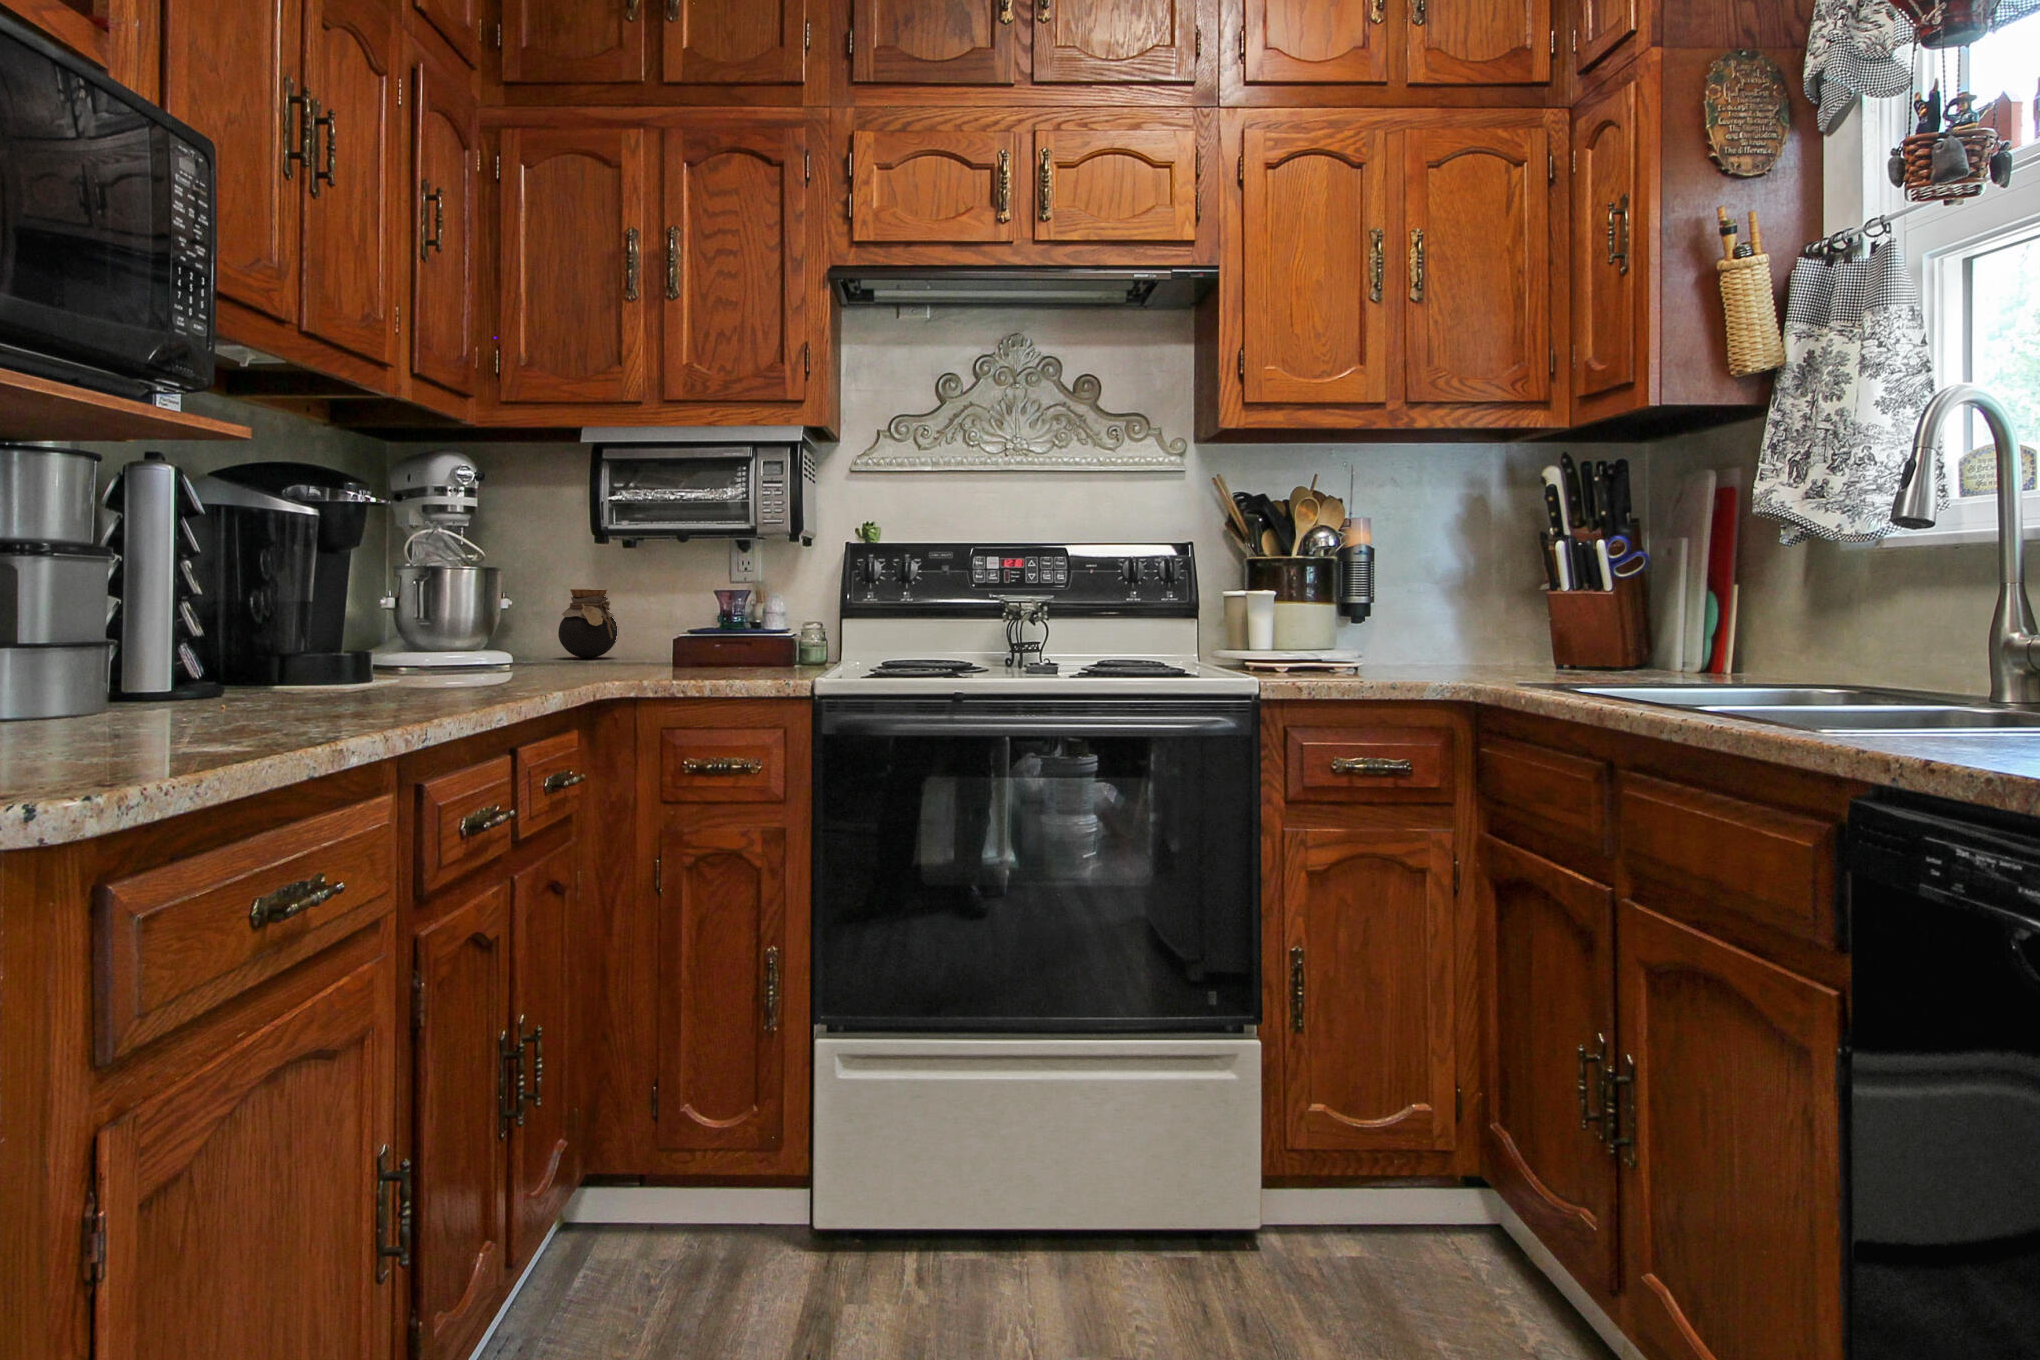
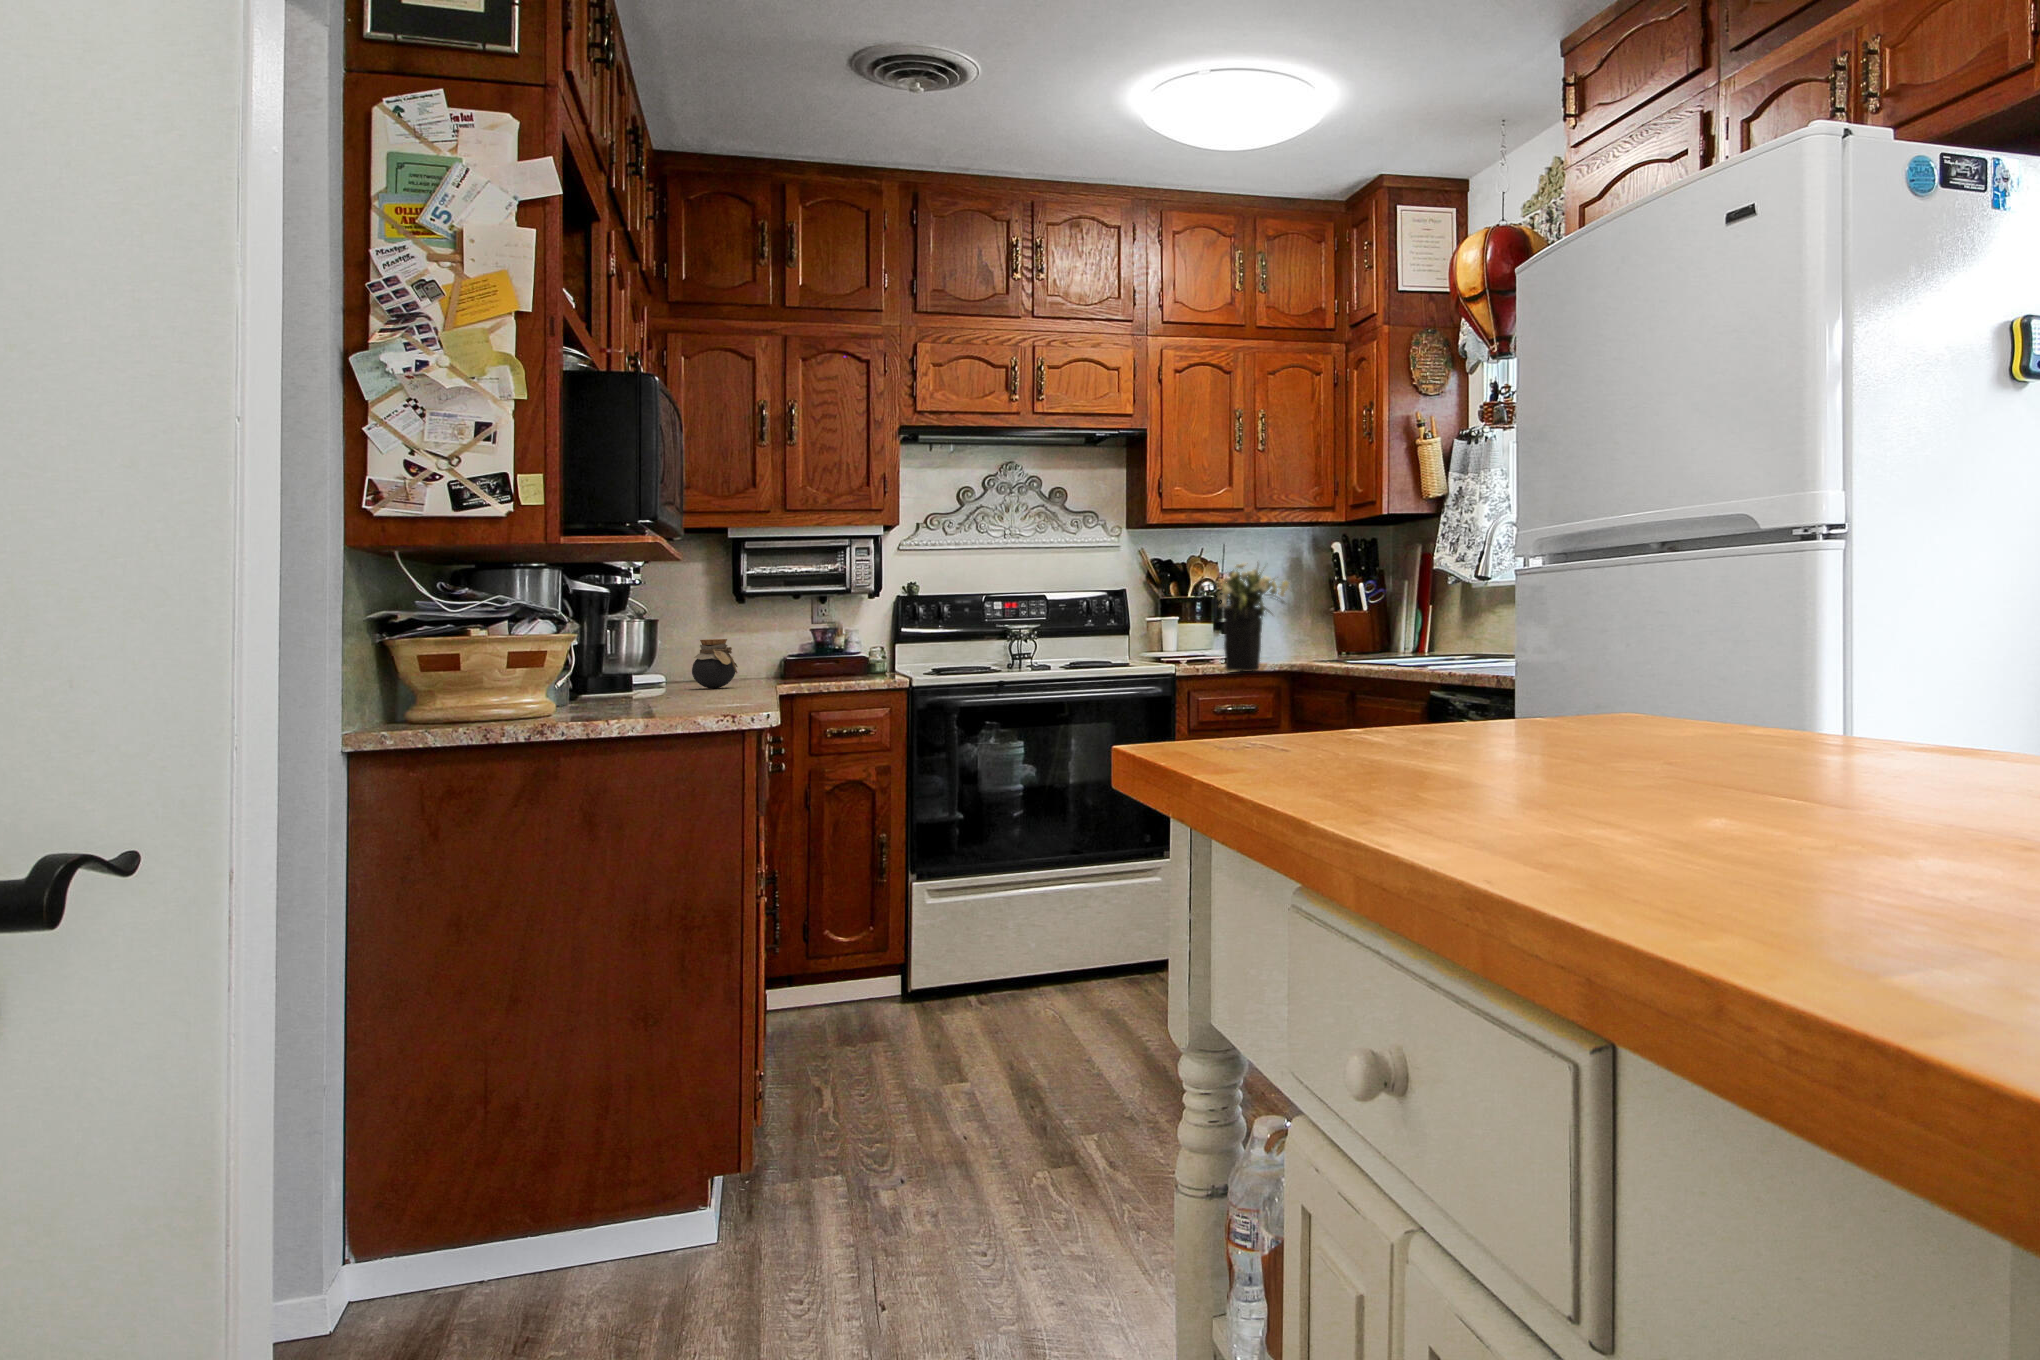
flower arrangement: none [1308,487,1479,686] -> present [1216,563,1289,672]

